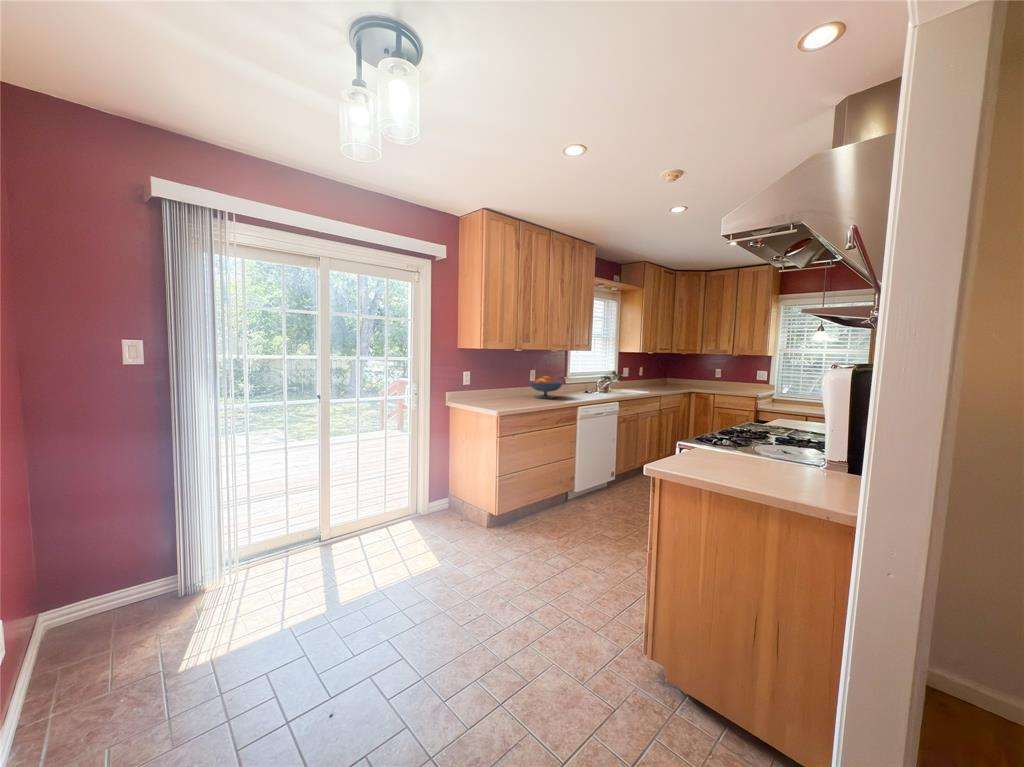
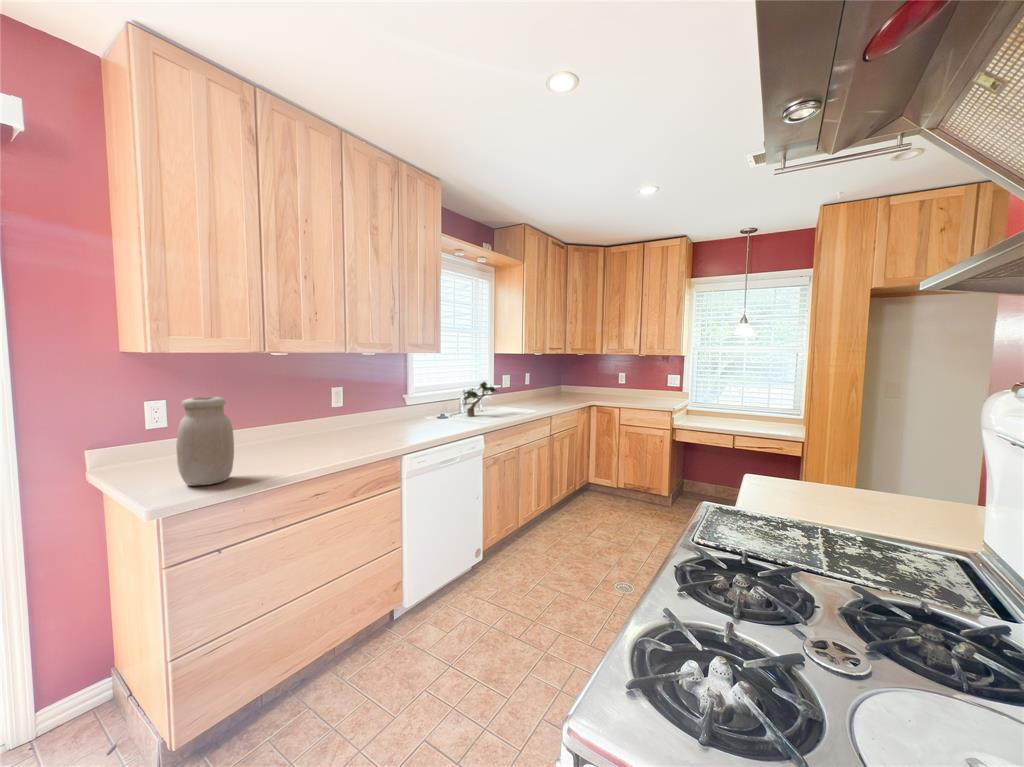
jar: none [492,368,513,407] -> present [176,397,234,486]
fruit bowl: present [529,376,563,399] -> none [320,397,385,441]

